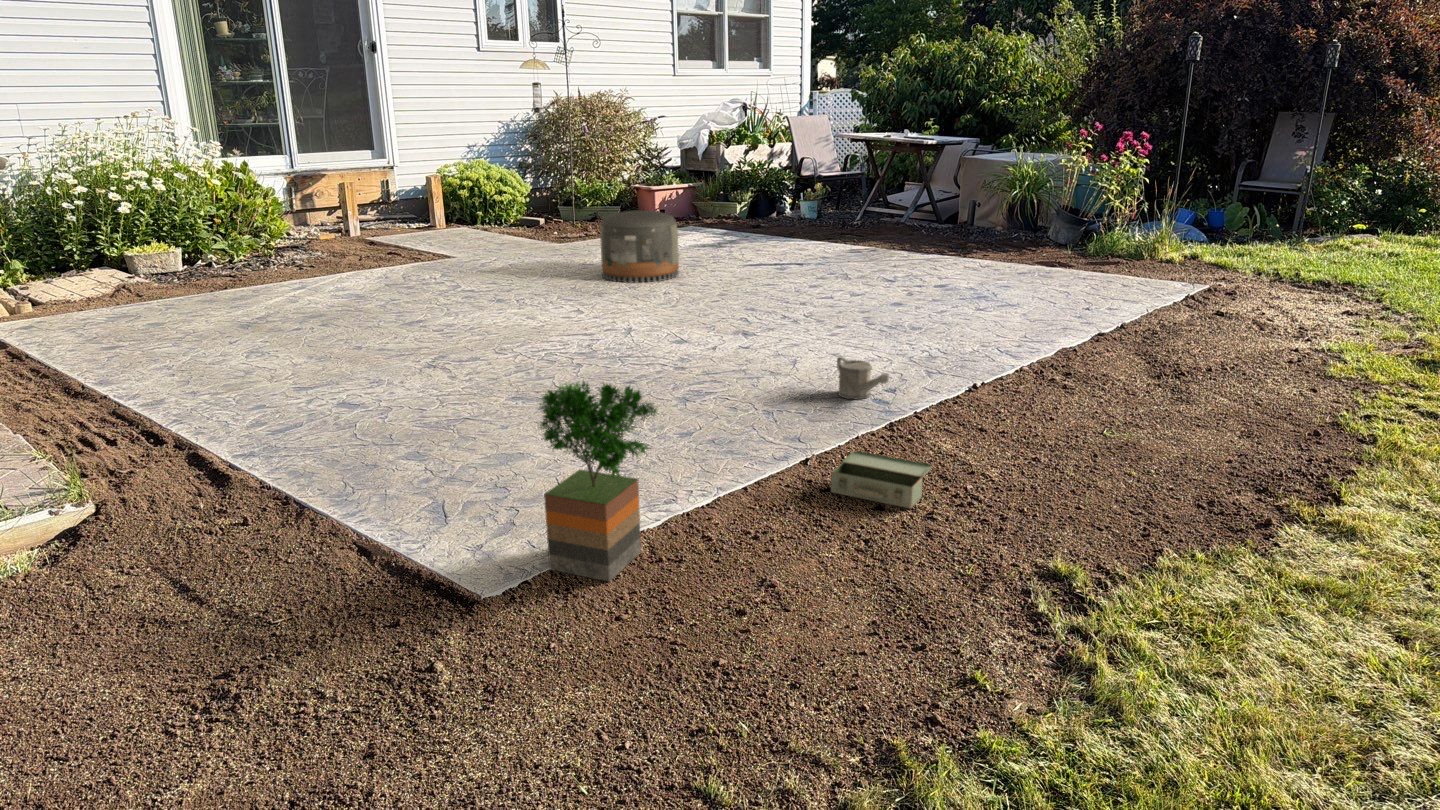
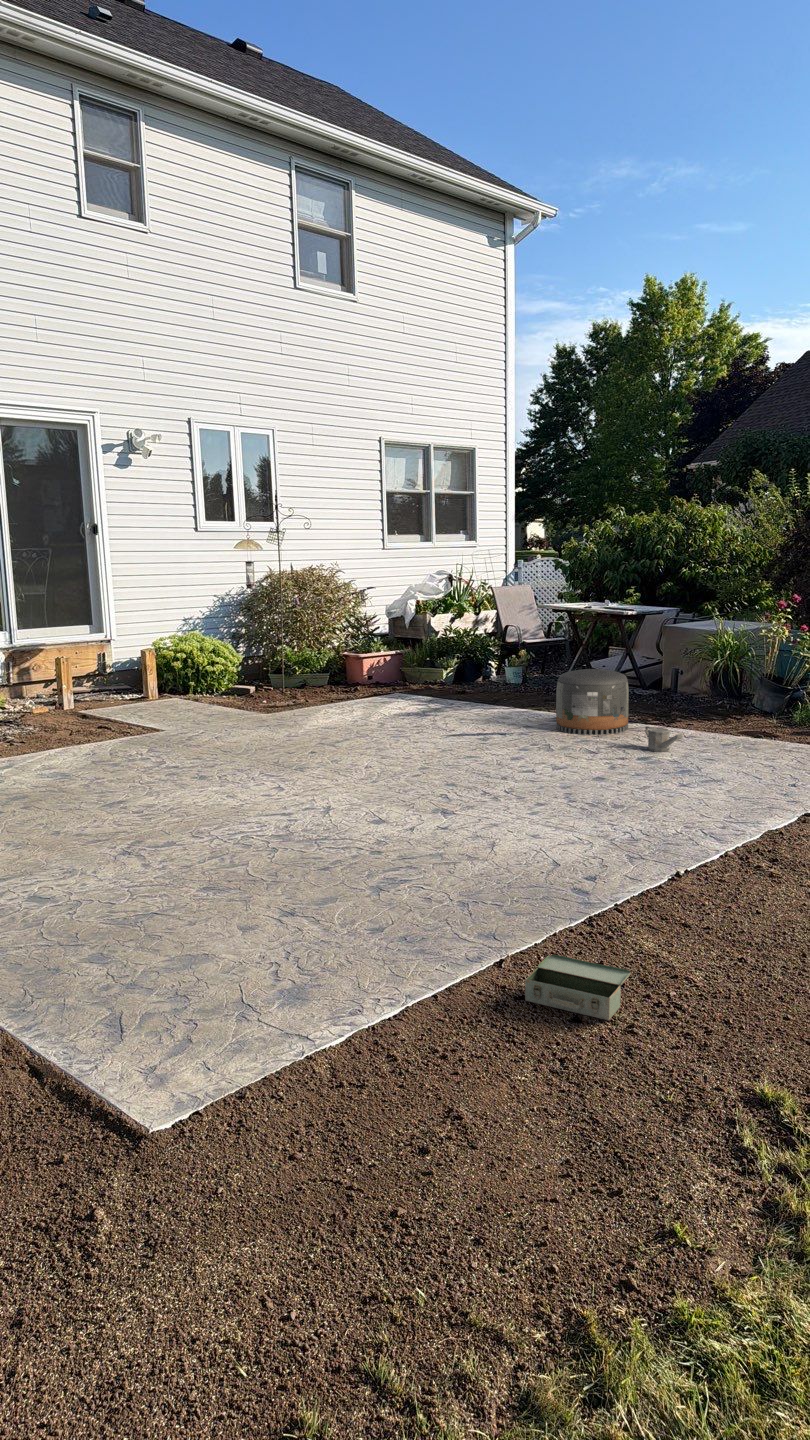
pouf: present [600,210,679,283] -> present [556,669,629,735]
watering can: present [837,357,889,399] -> present [645,726,683,752]
potted tree: present [540,381,658,581] -> none [211,892,342,1109]

